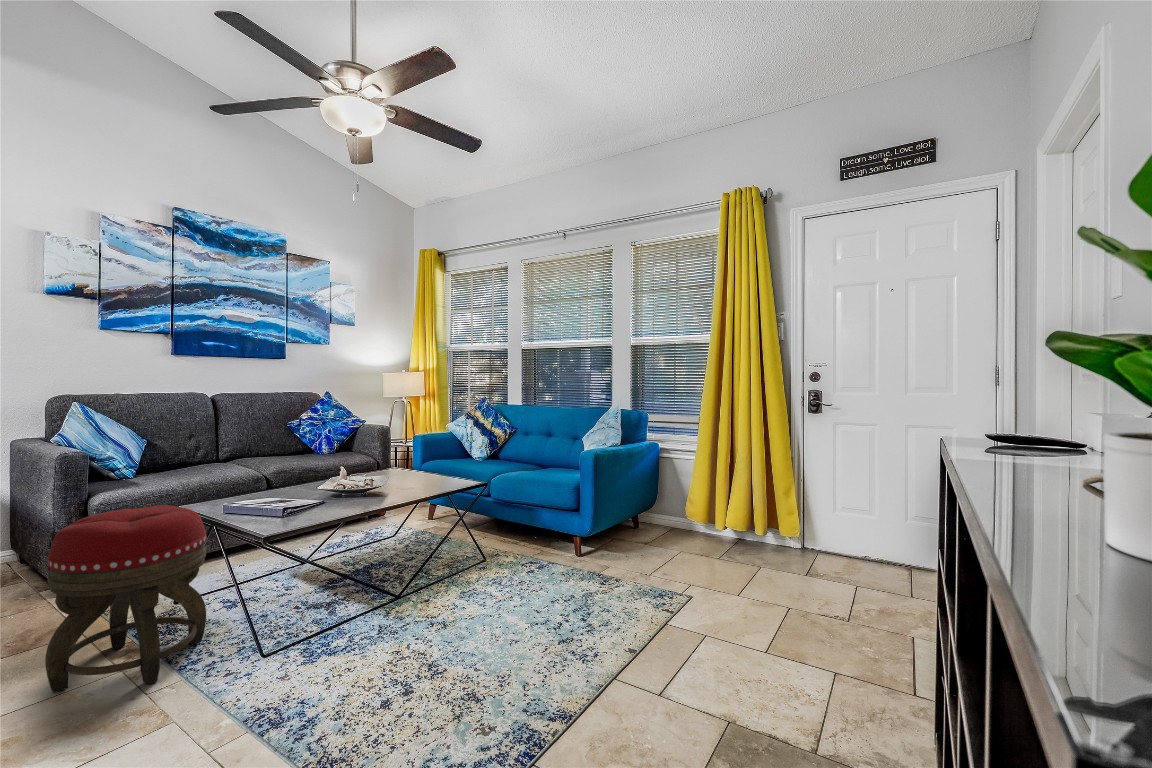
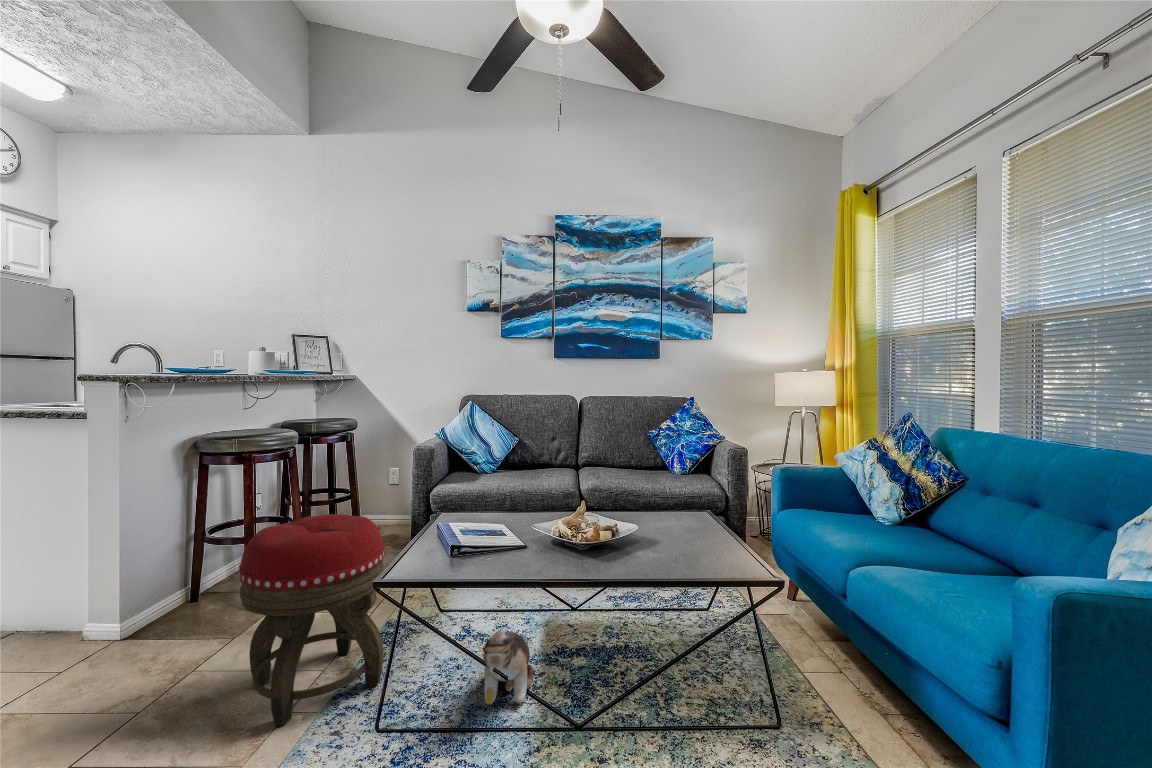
plush toy: none [291,552,344,609] -> present [476,631,534,705]

